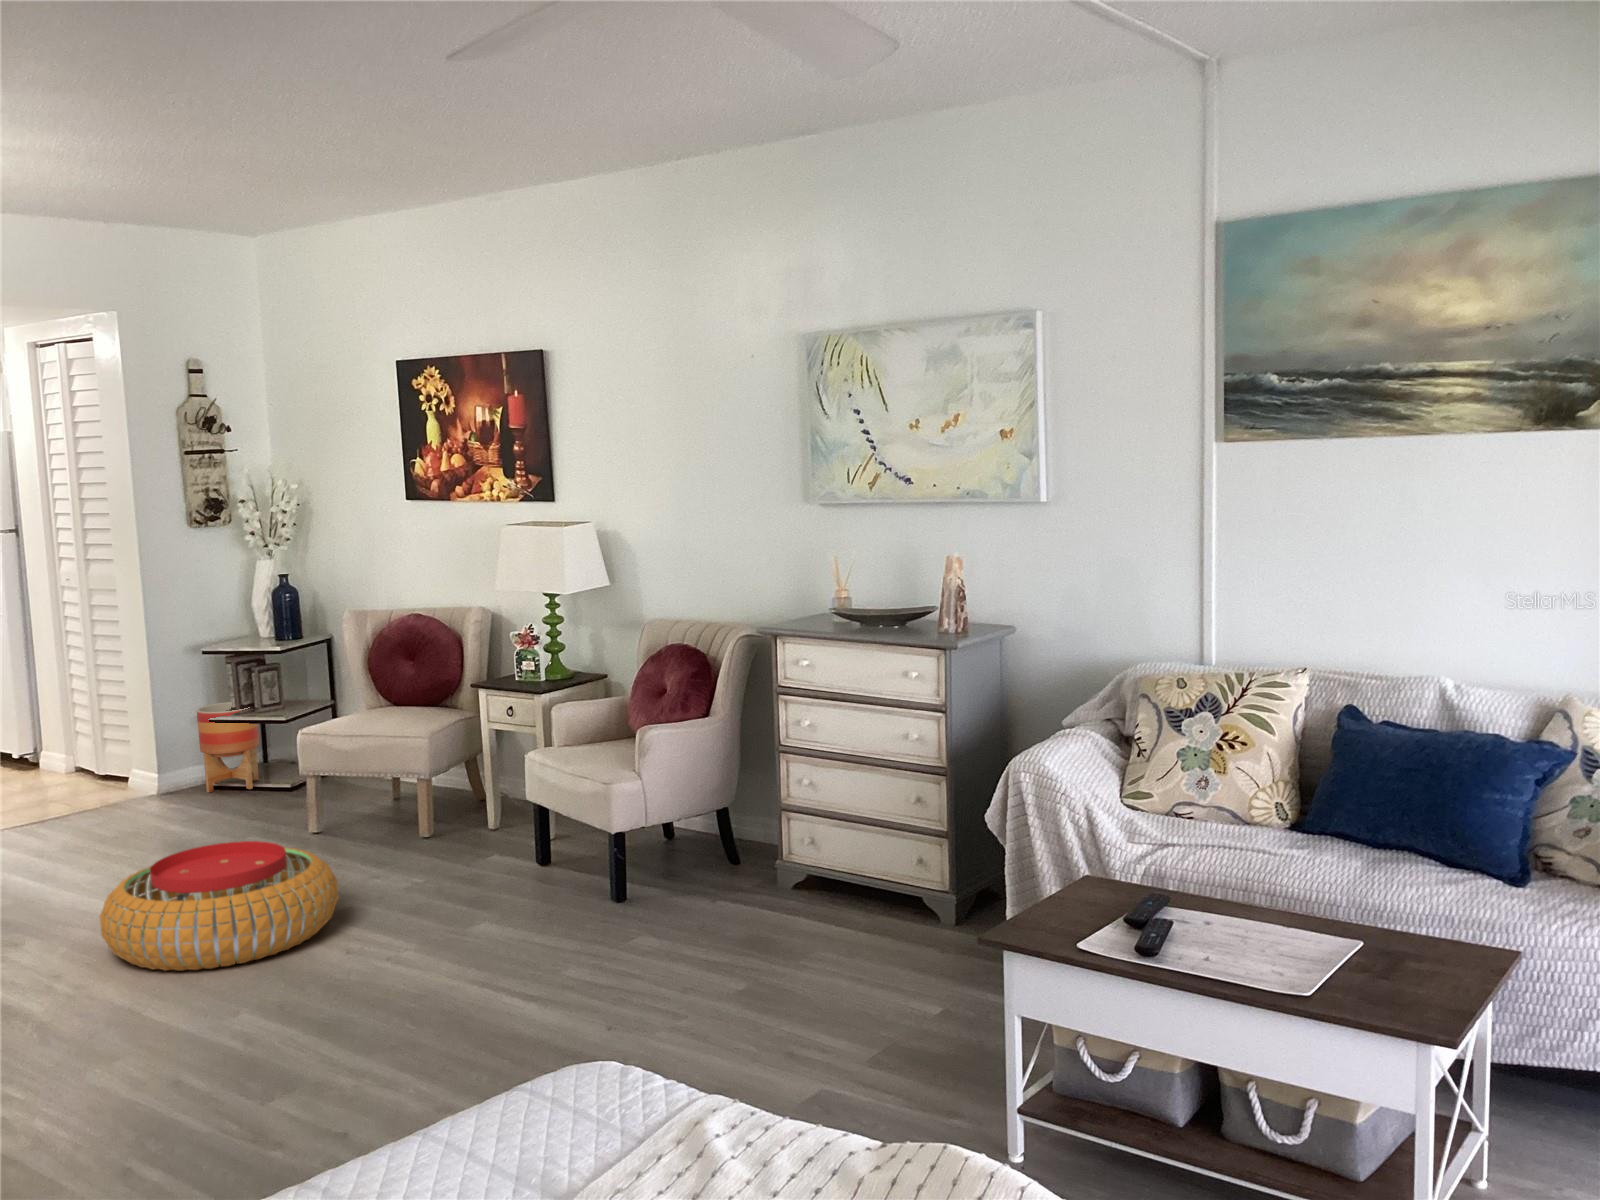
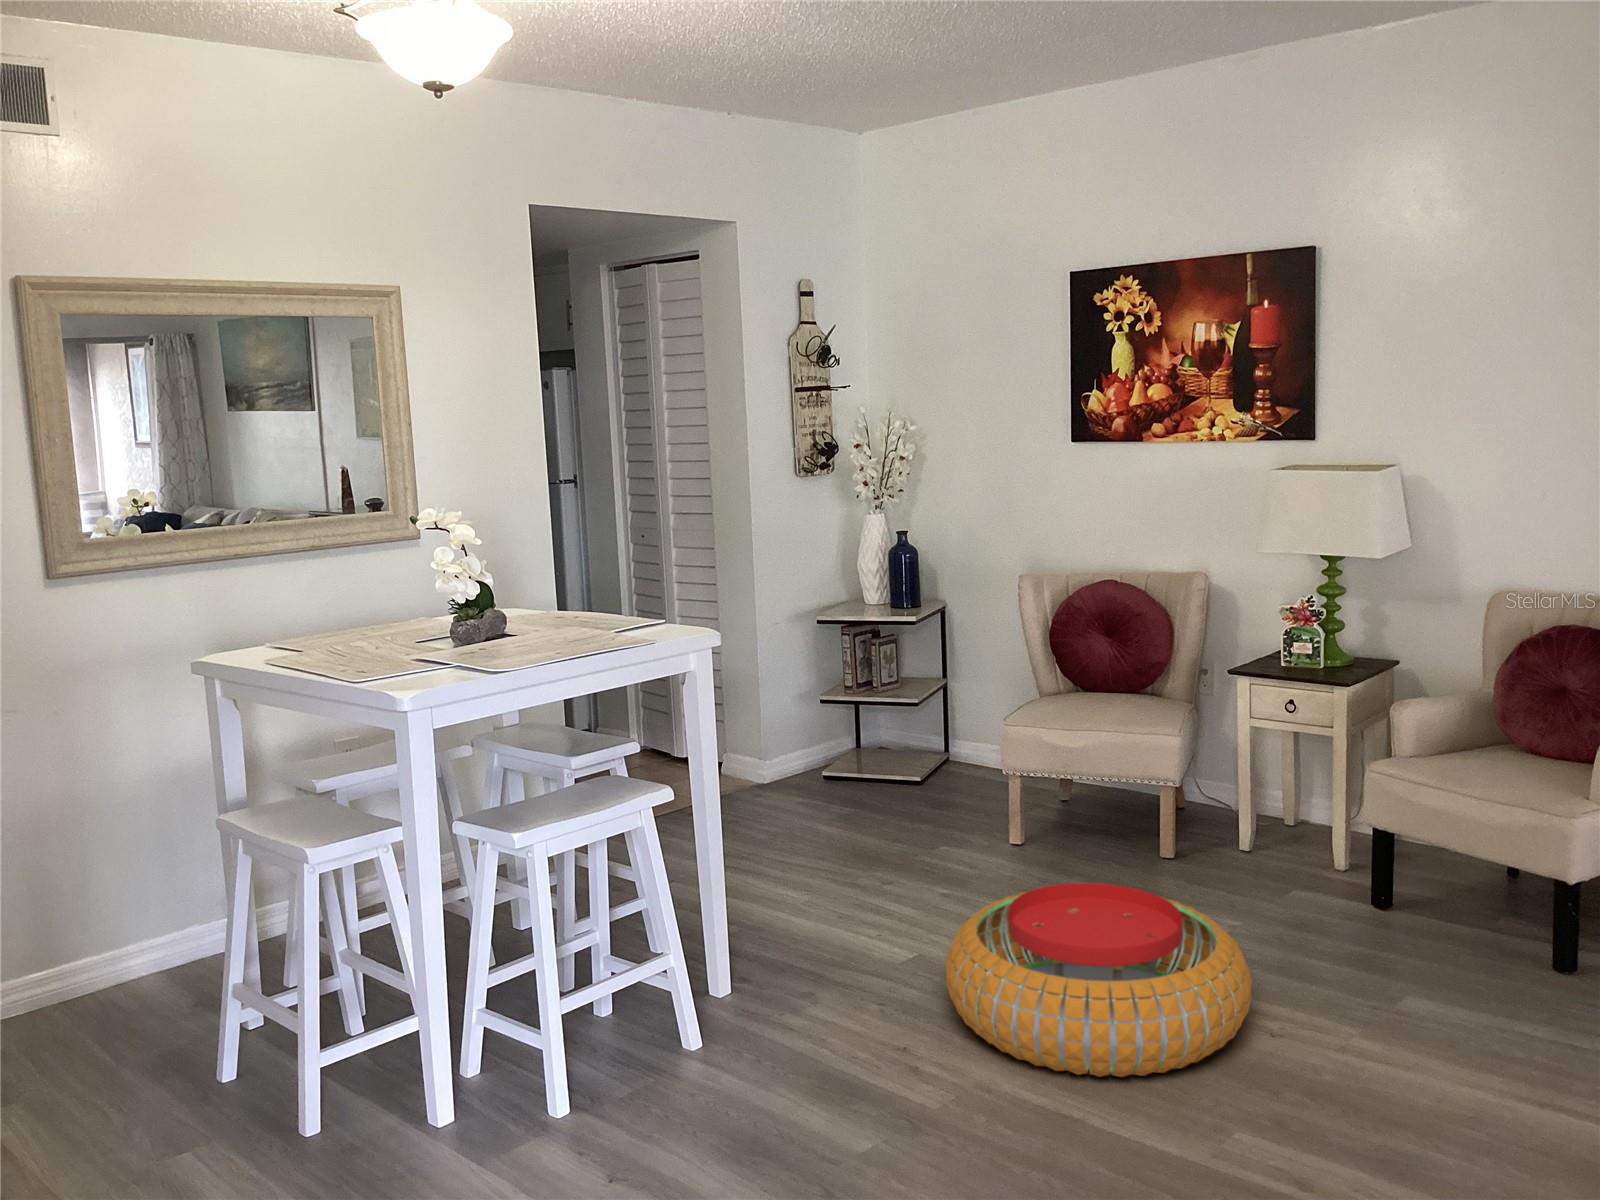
planter: present [197,702,259,793] -> none [805,679,871,784]

